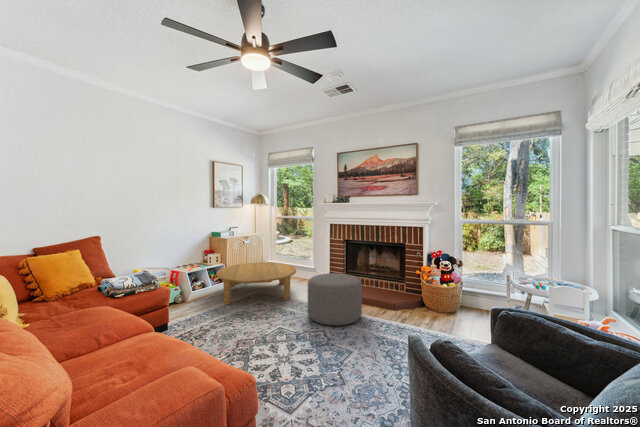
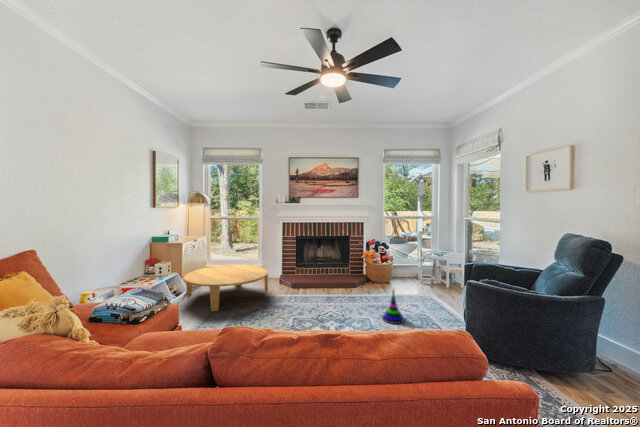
ottoman: present [308,273,362,326] -> none [301,264,346,305]
stacking toy: none [365,323,397,380] -> present [382,289,404,324]

